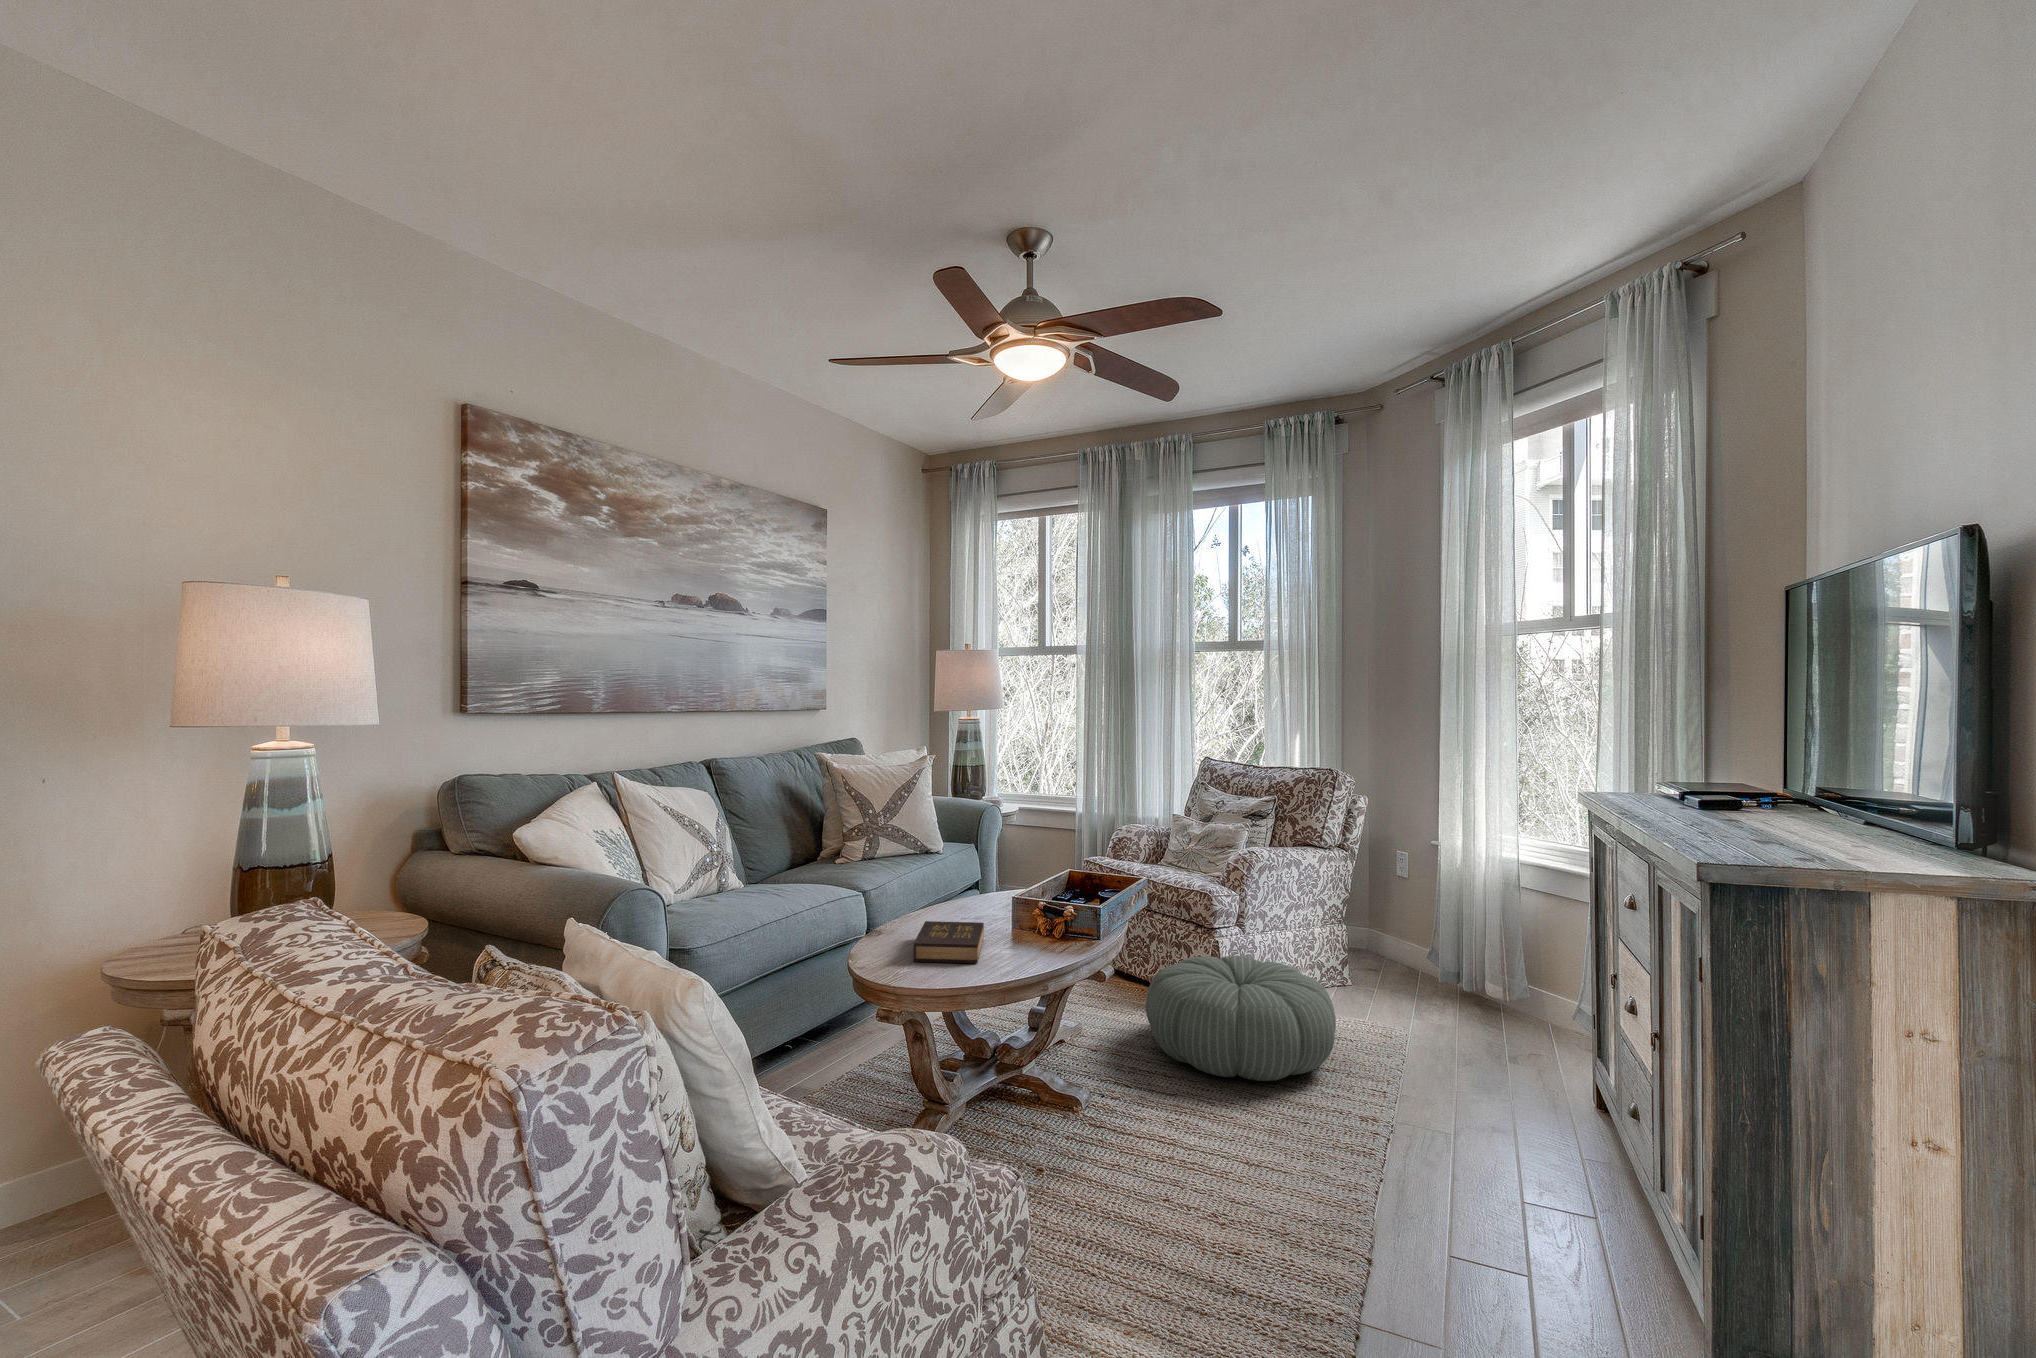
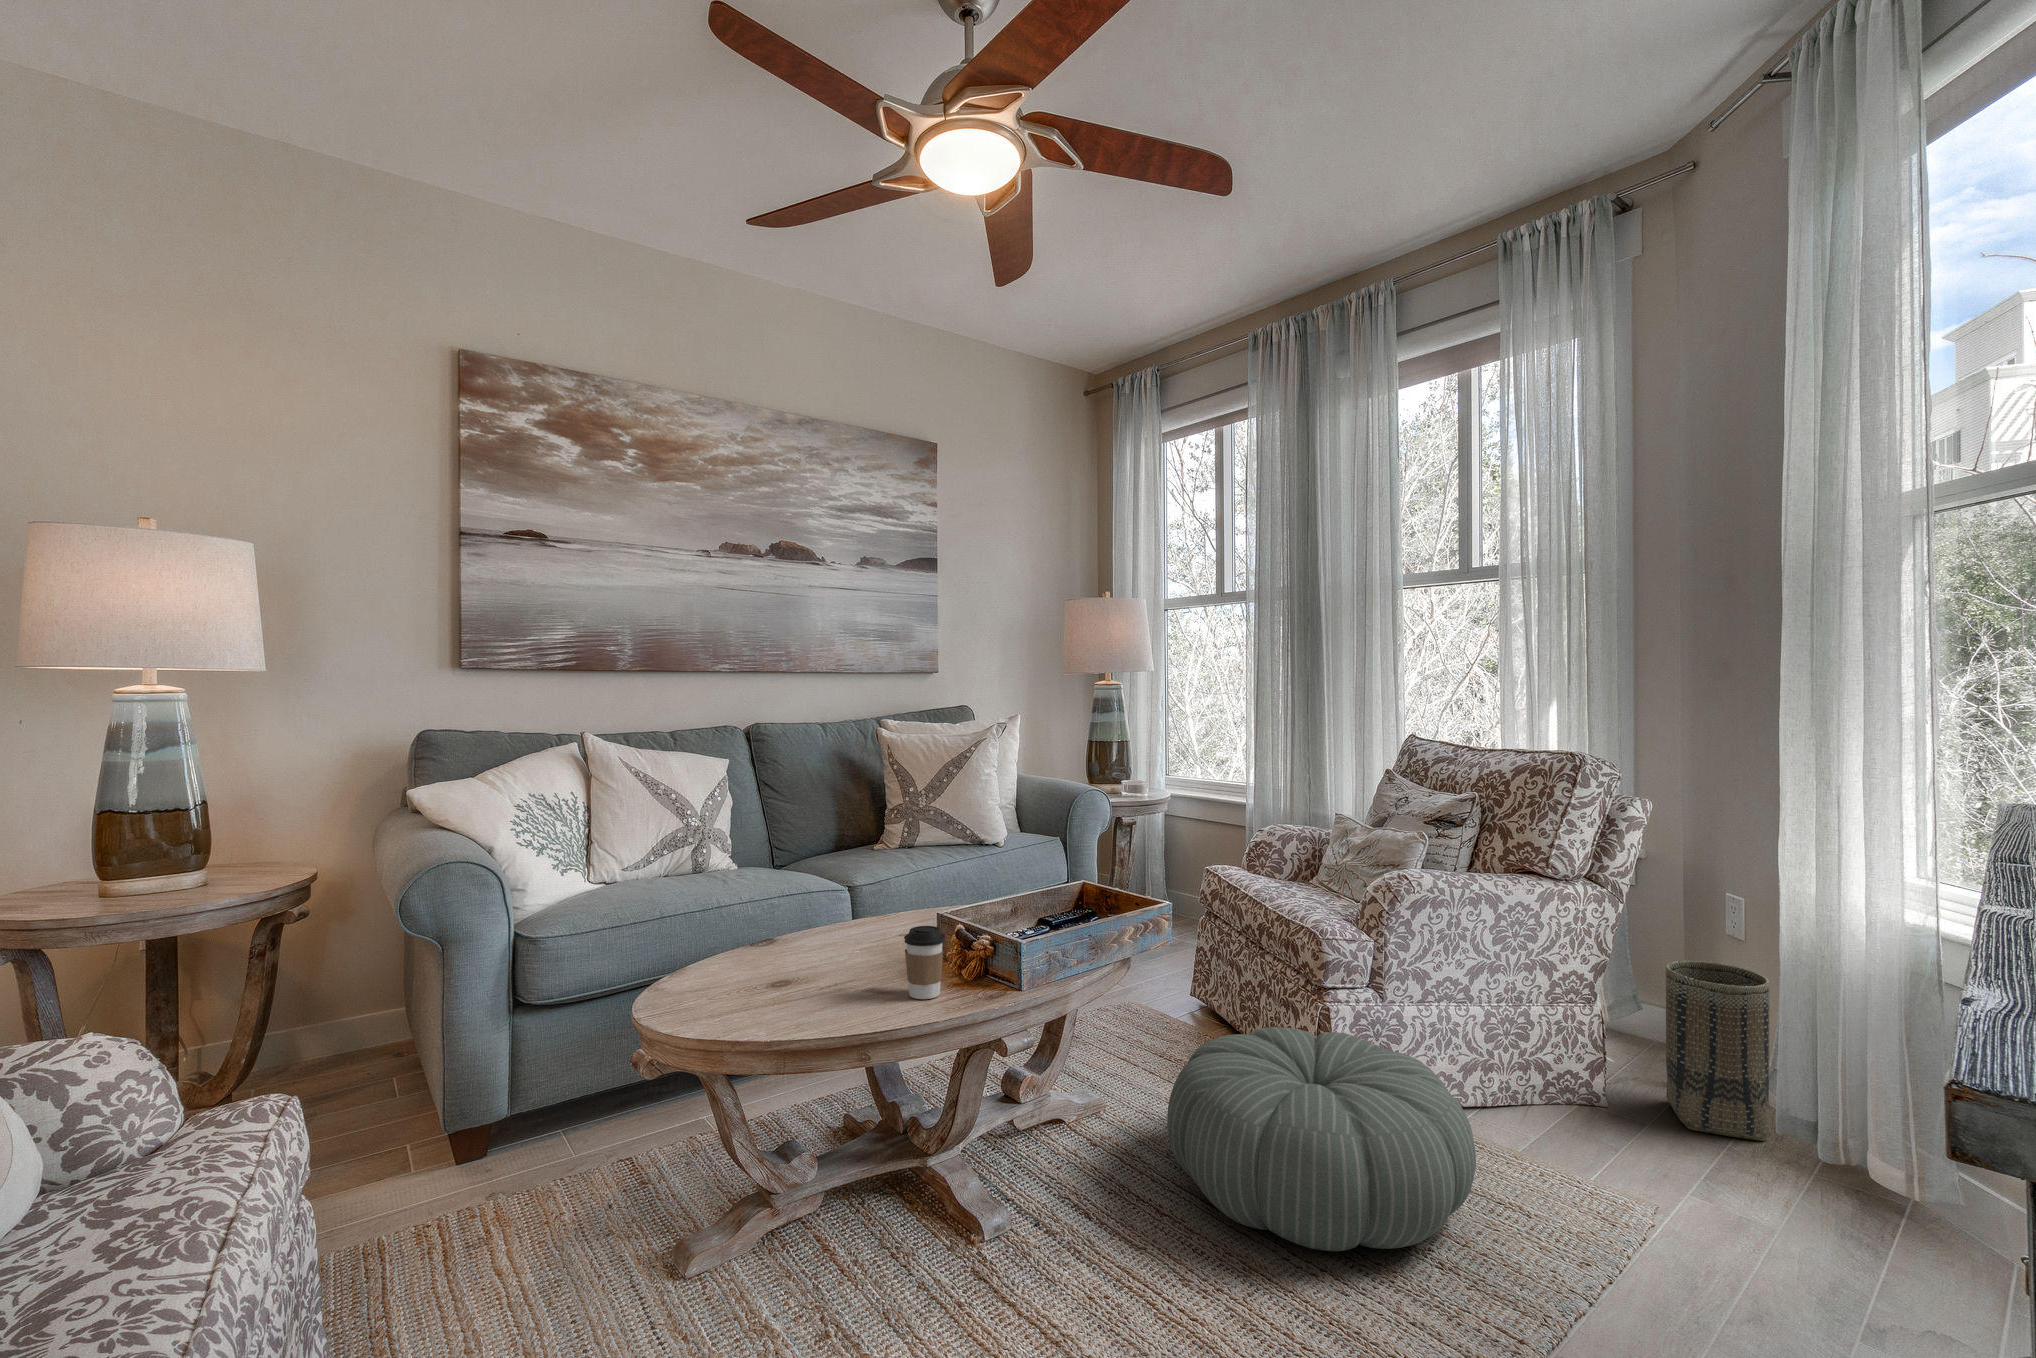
basket: none [1382,893,1439,993] -> present [1666,961,1770,1141]
coffee cup: none [1033,902,1062,952] -> present [904,926,946,999]
hardback book: present [913,921,984,963] -> none [729,936,868,1004]

